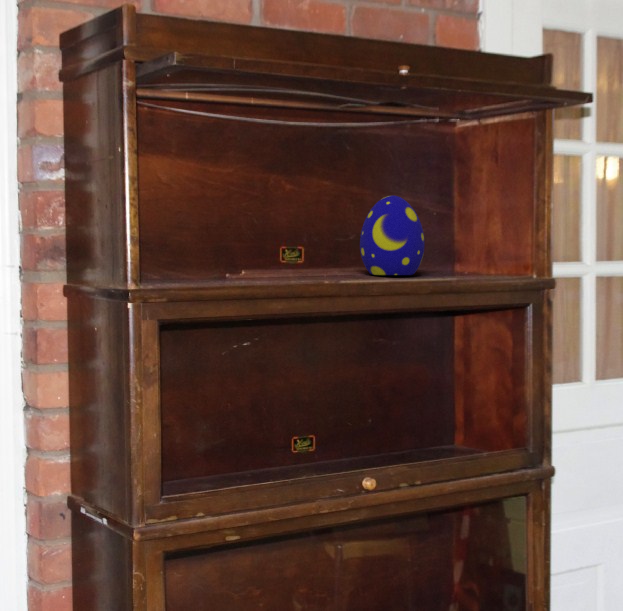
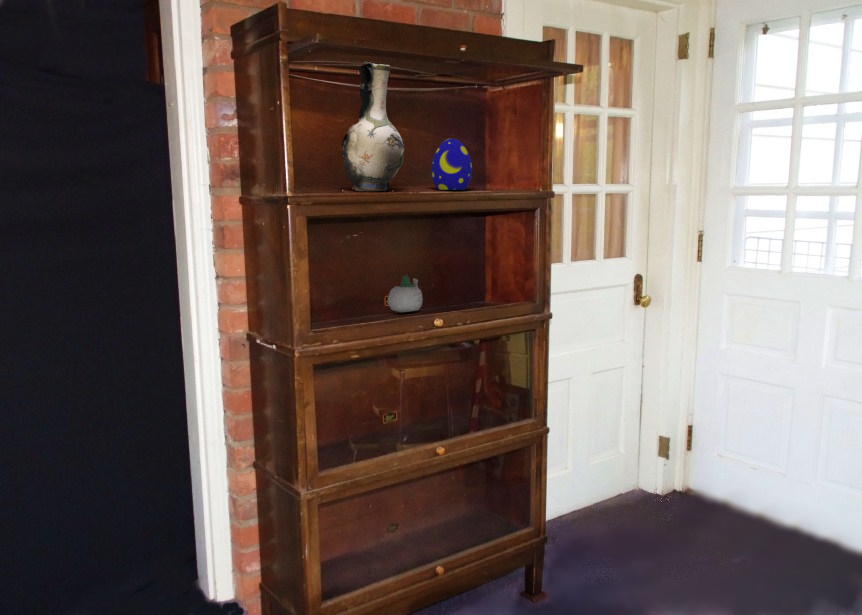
decorative vase: none [217,83,315,279] -> present [341,62,404,191]
succulent planter: none [290,408,346,468] -> present [388,275,423,312]

